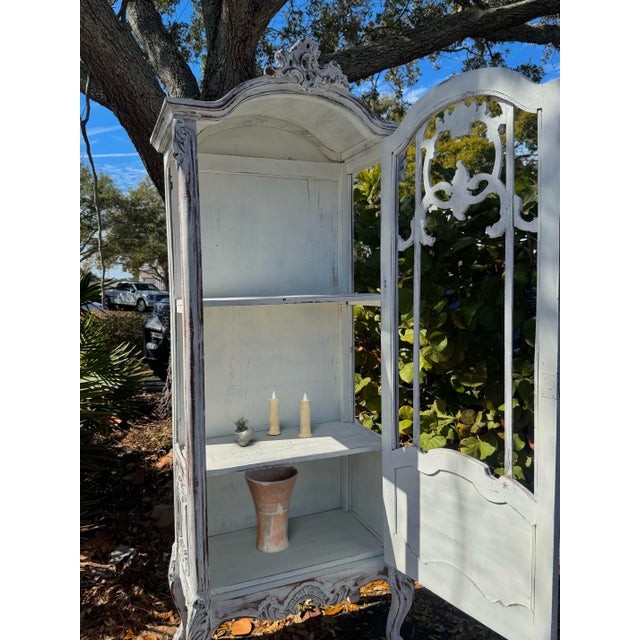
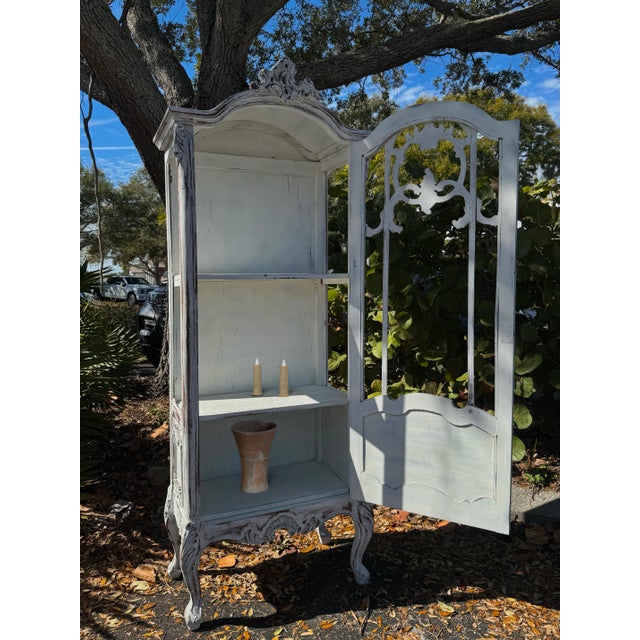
succulent plant: present [233,415,257,446] -> none [221,376,242,403]

